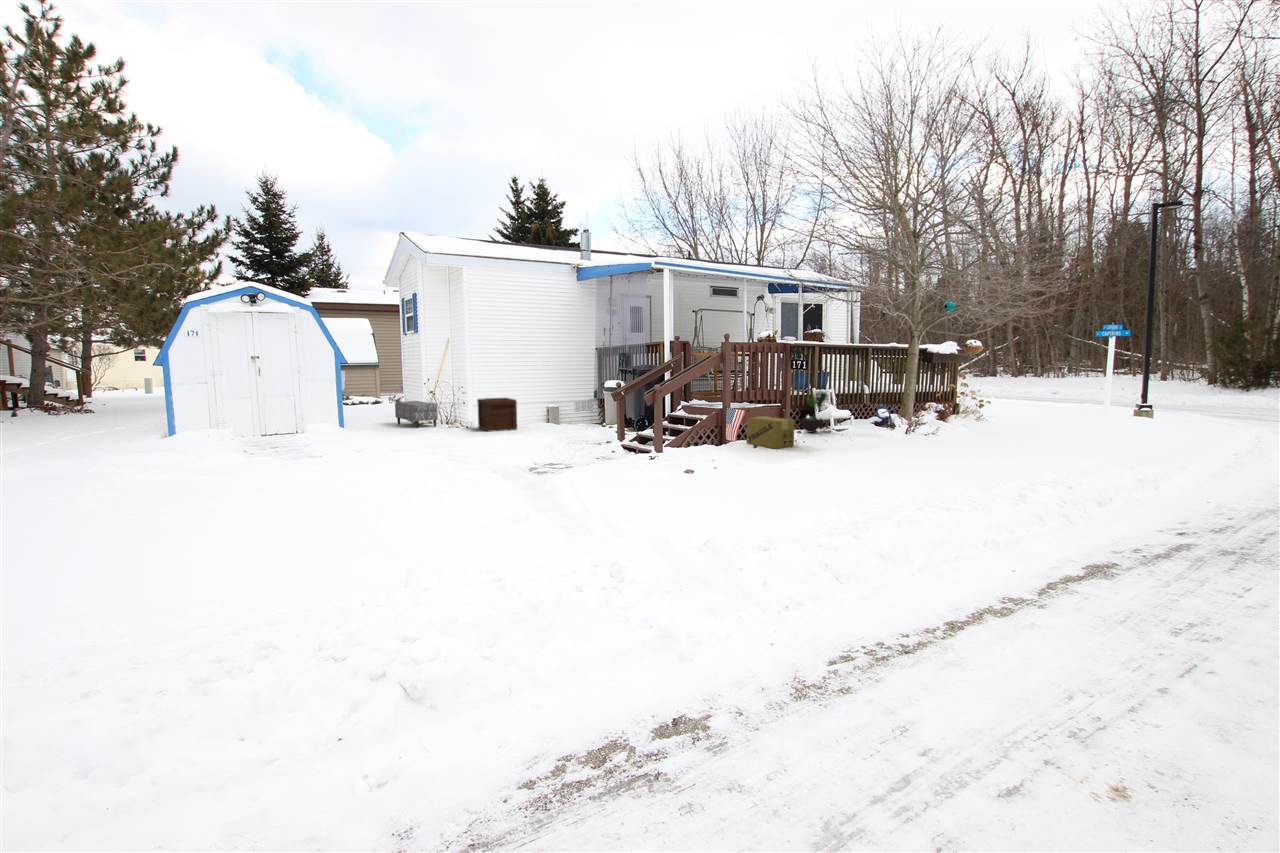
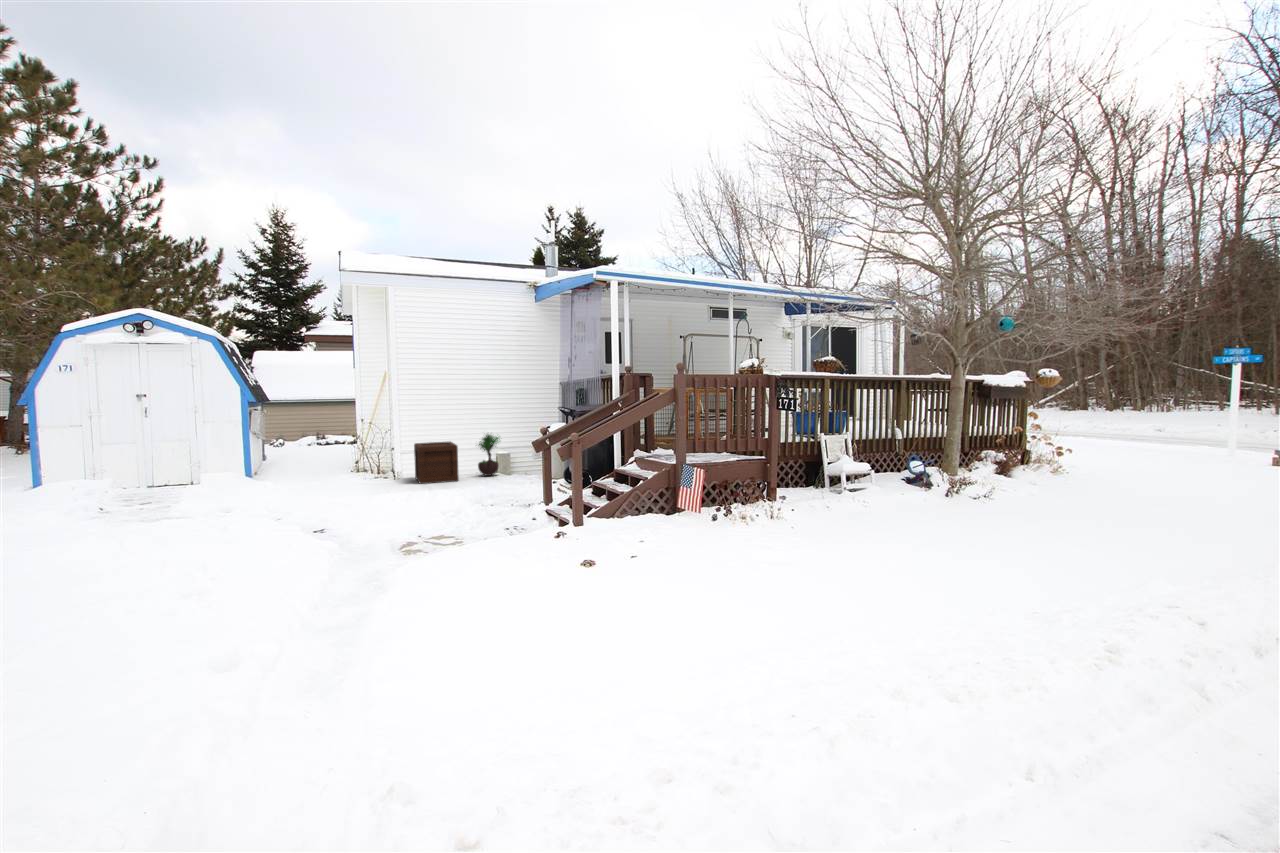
potted tree: present [802,391,829,433] -> present [478,434,499,476]
bench: present [395,401,438,428] -> none [330,444,374,478]
cardboard box: present [747,416,794,449] -> none [716,473,779,520]

